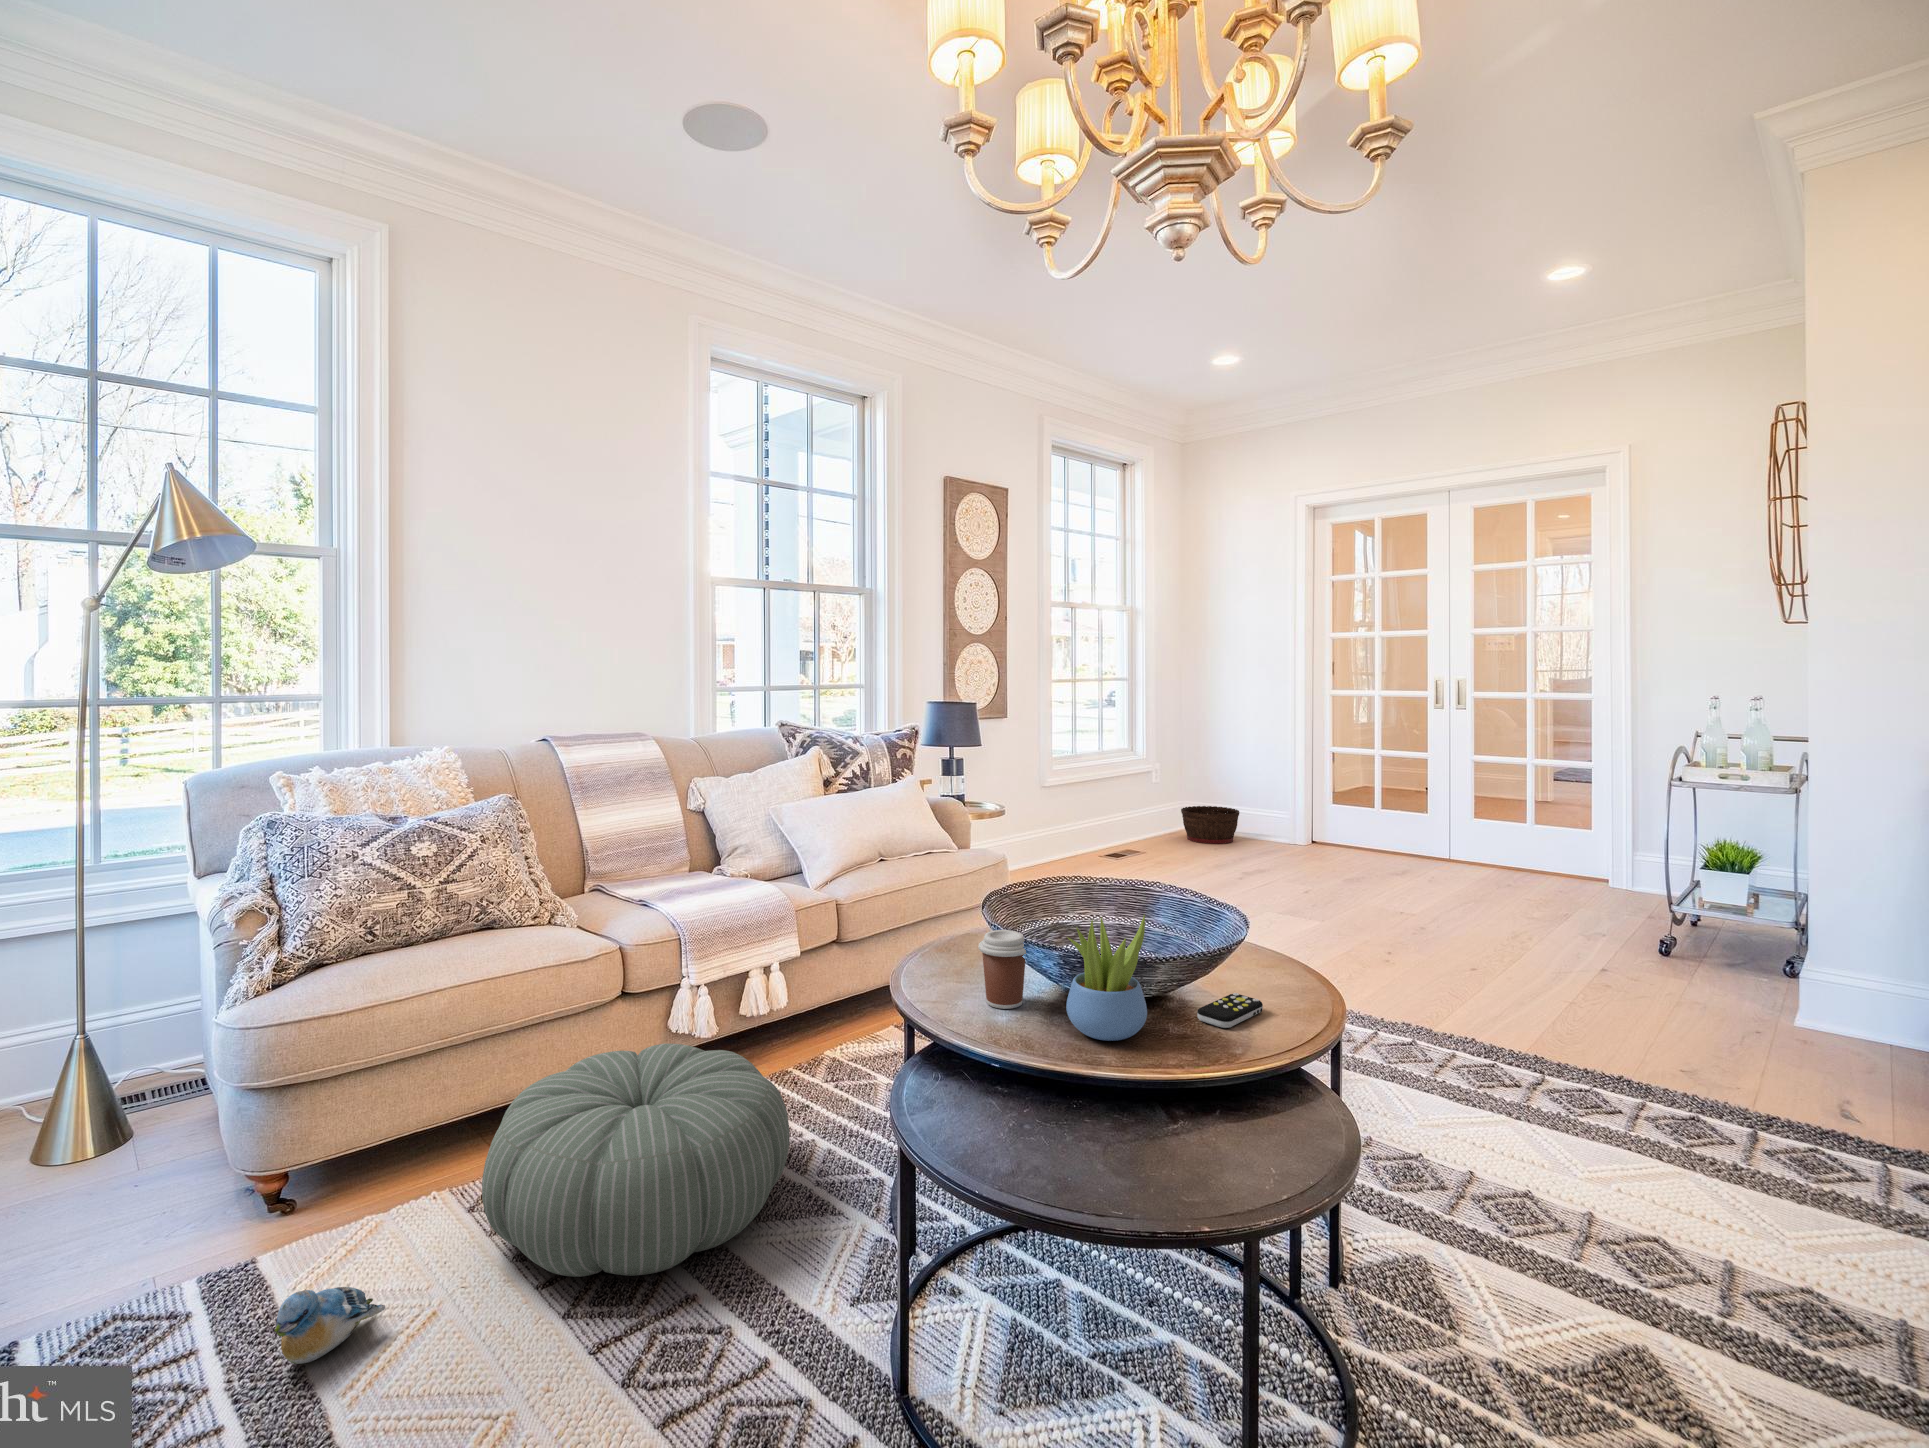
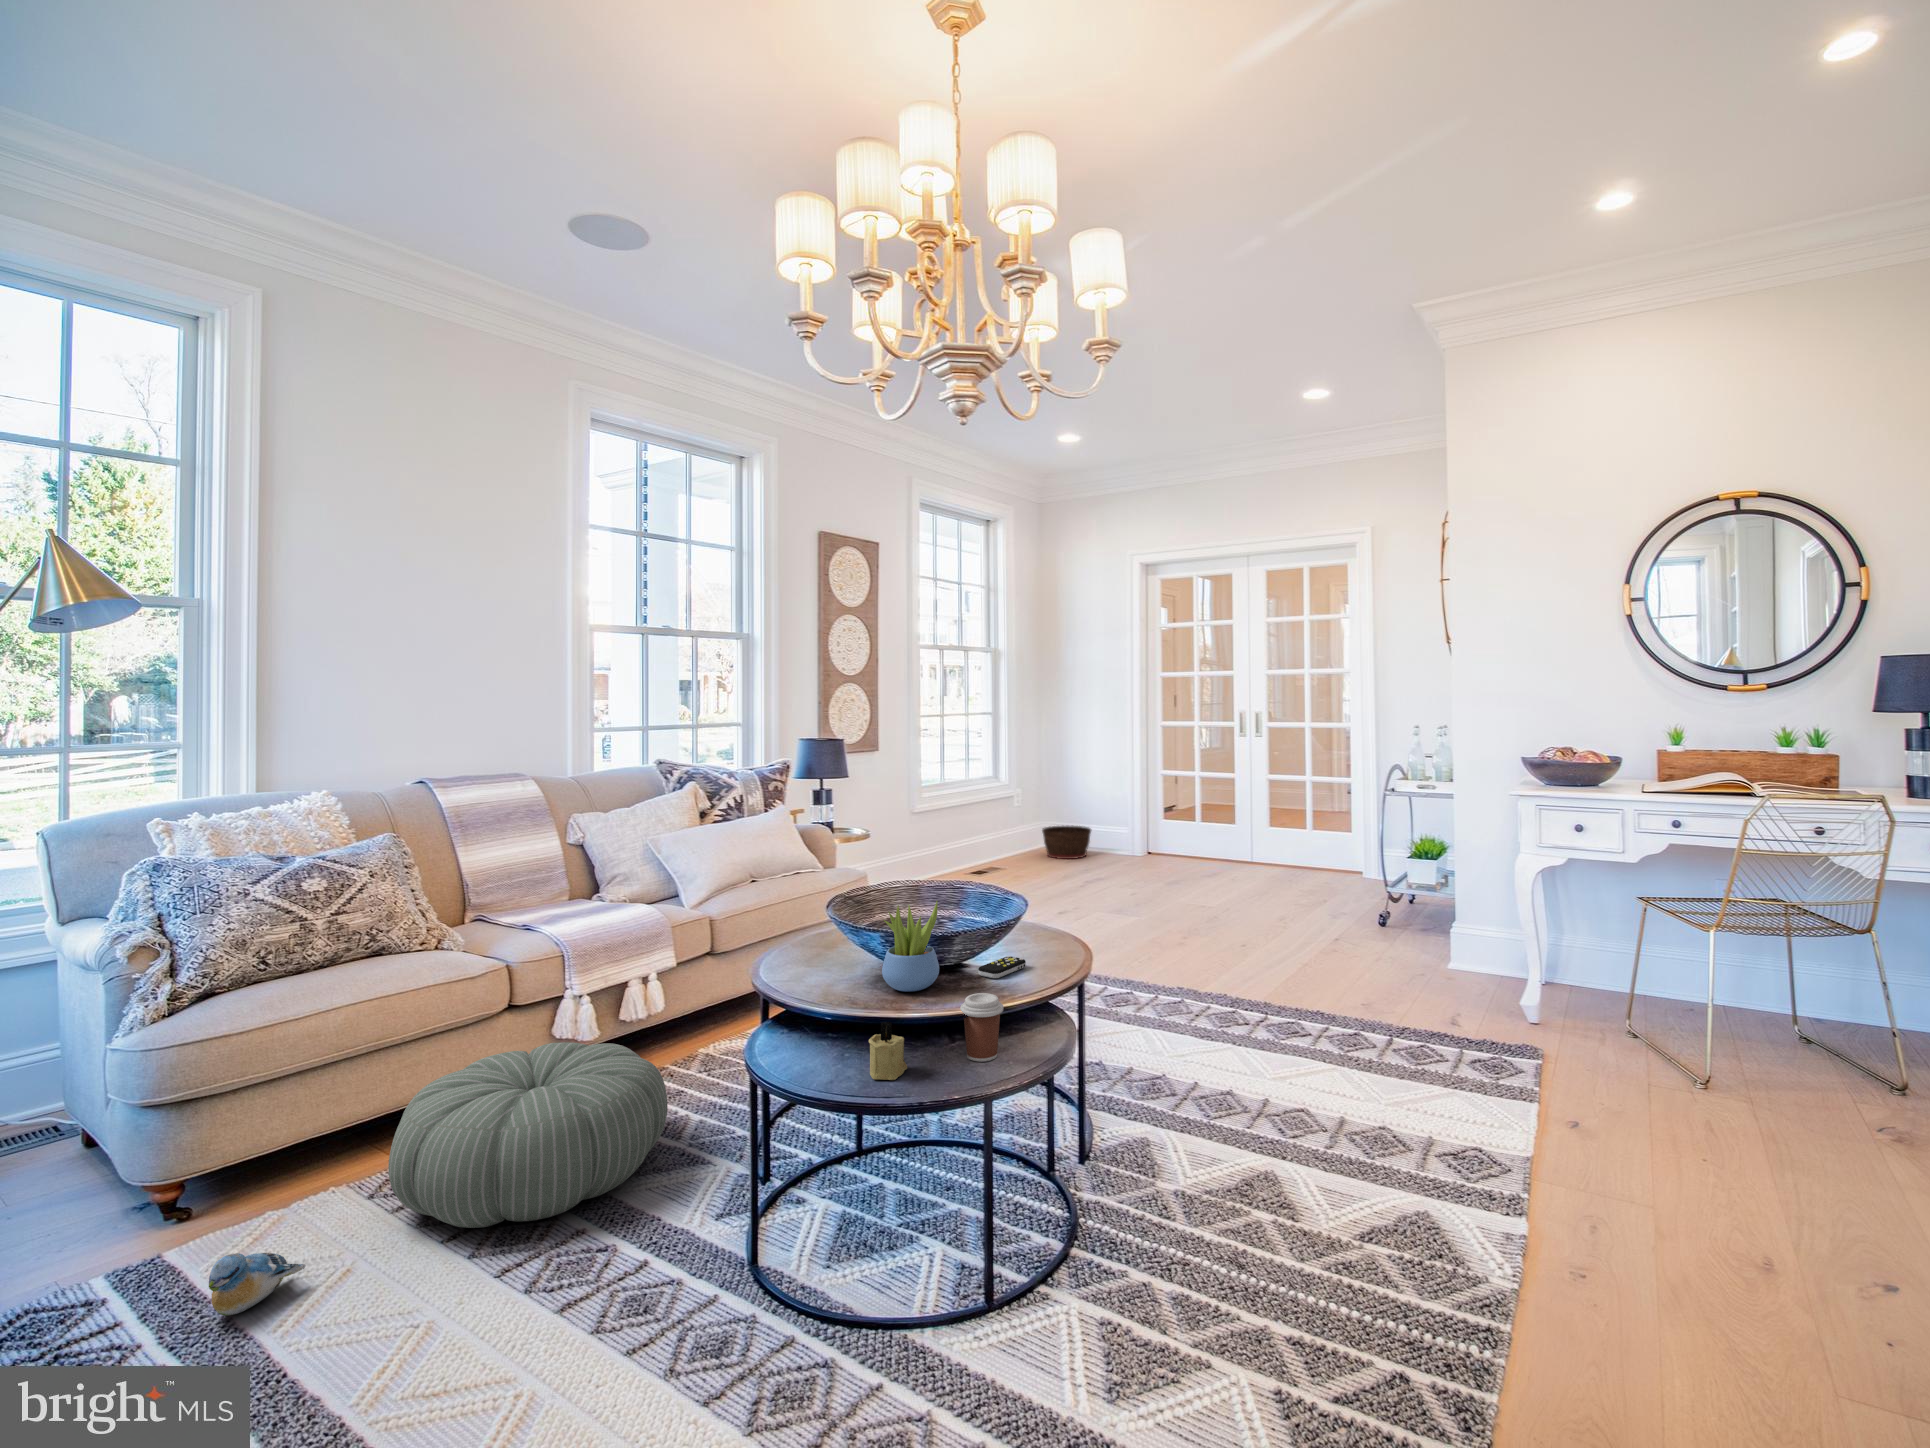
coffee cup: present [979,930,1026,1009] -> present [960,993,1003,1062]
candle: none [1063,1094,1119,1184] -> present [869,1022,907,1080]

